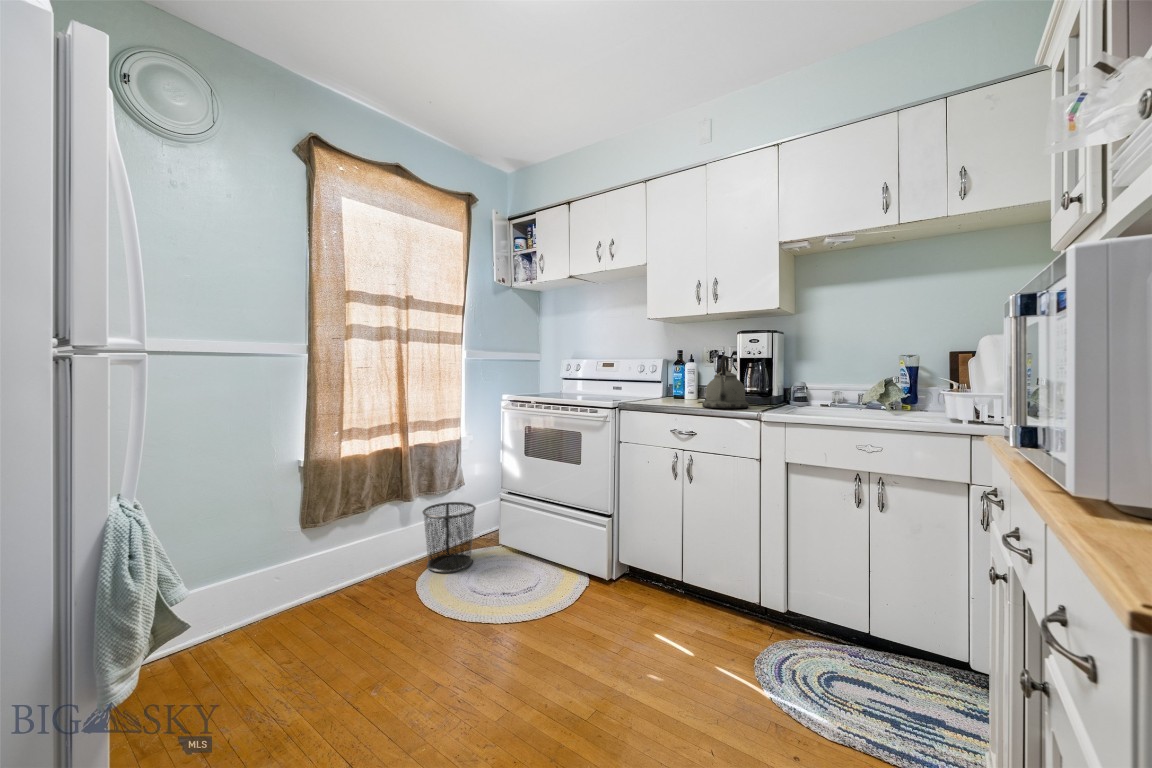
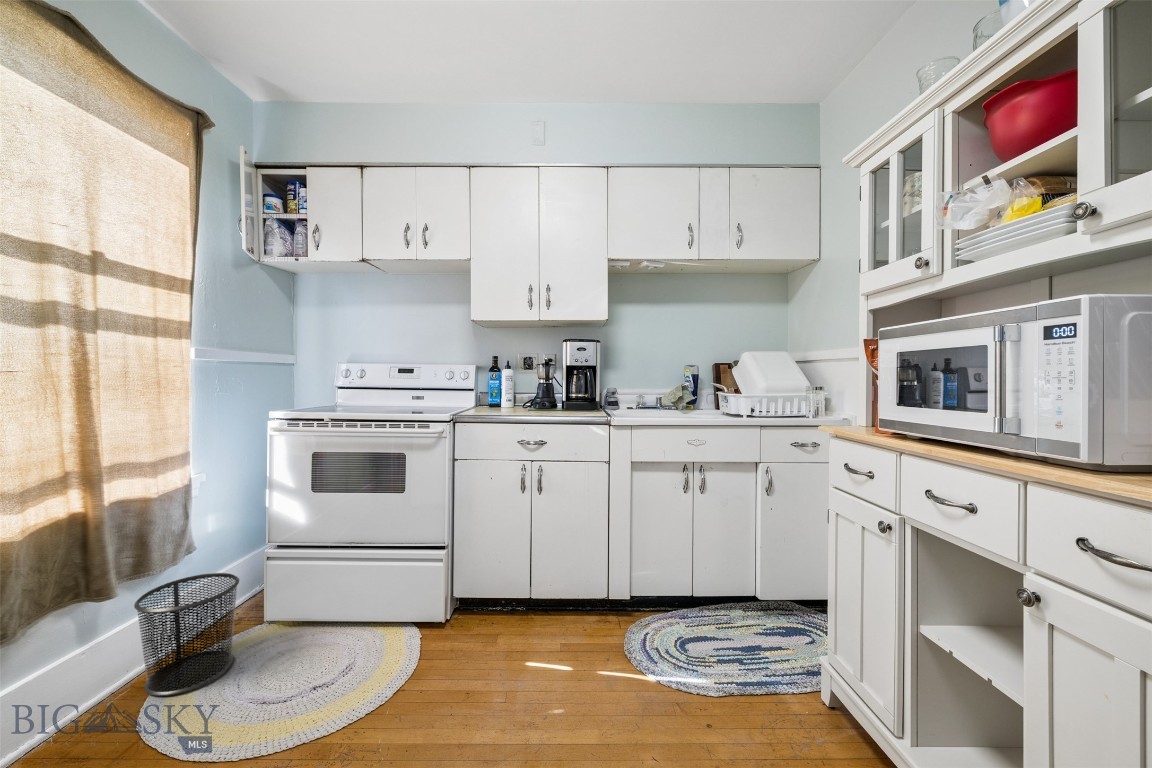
kettle: present [702,356,749,408] -> none [544,365,587,416]

